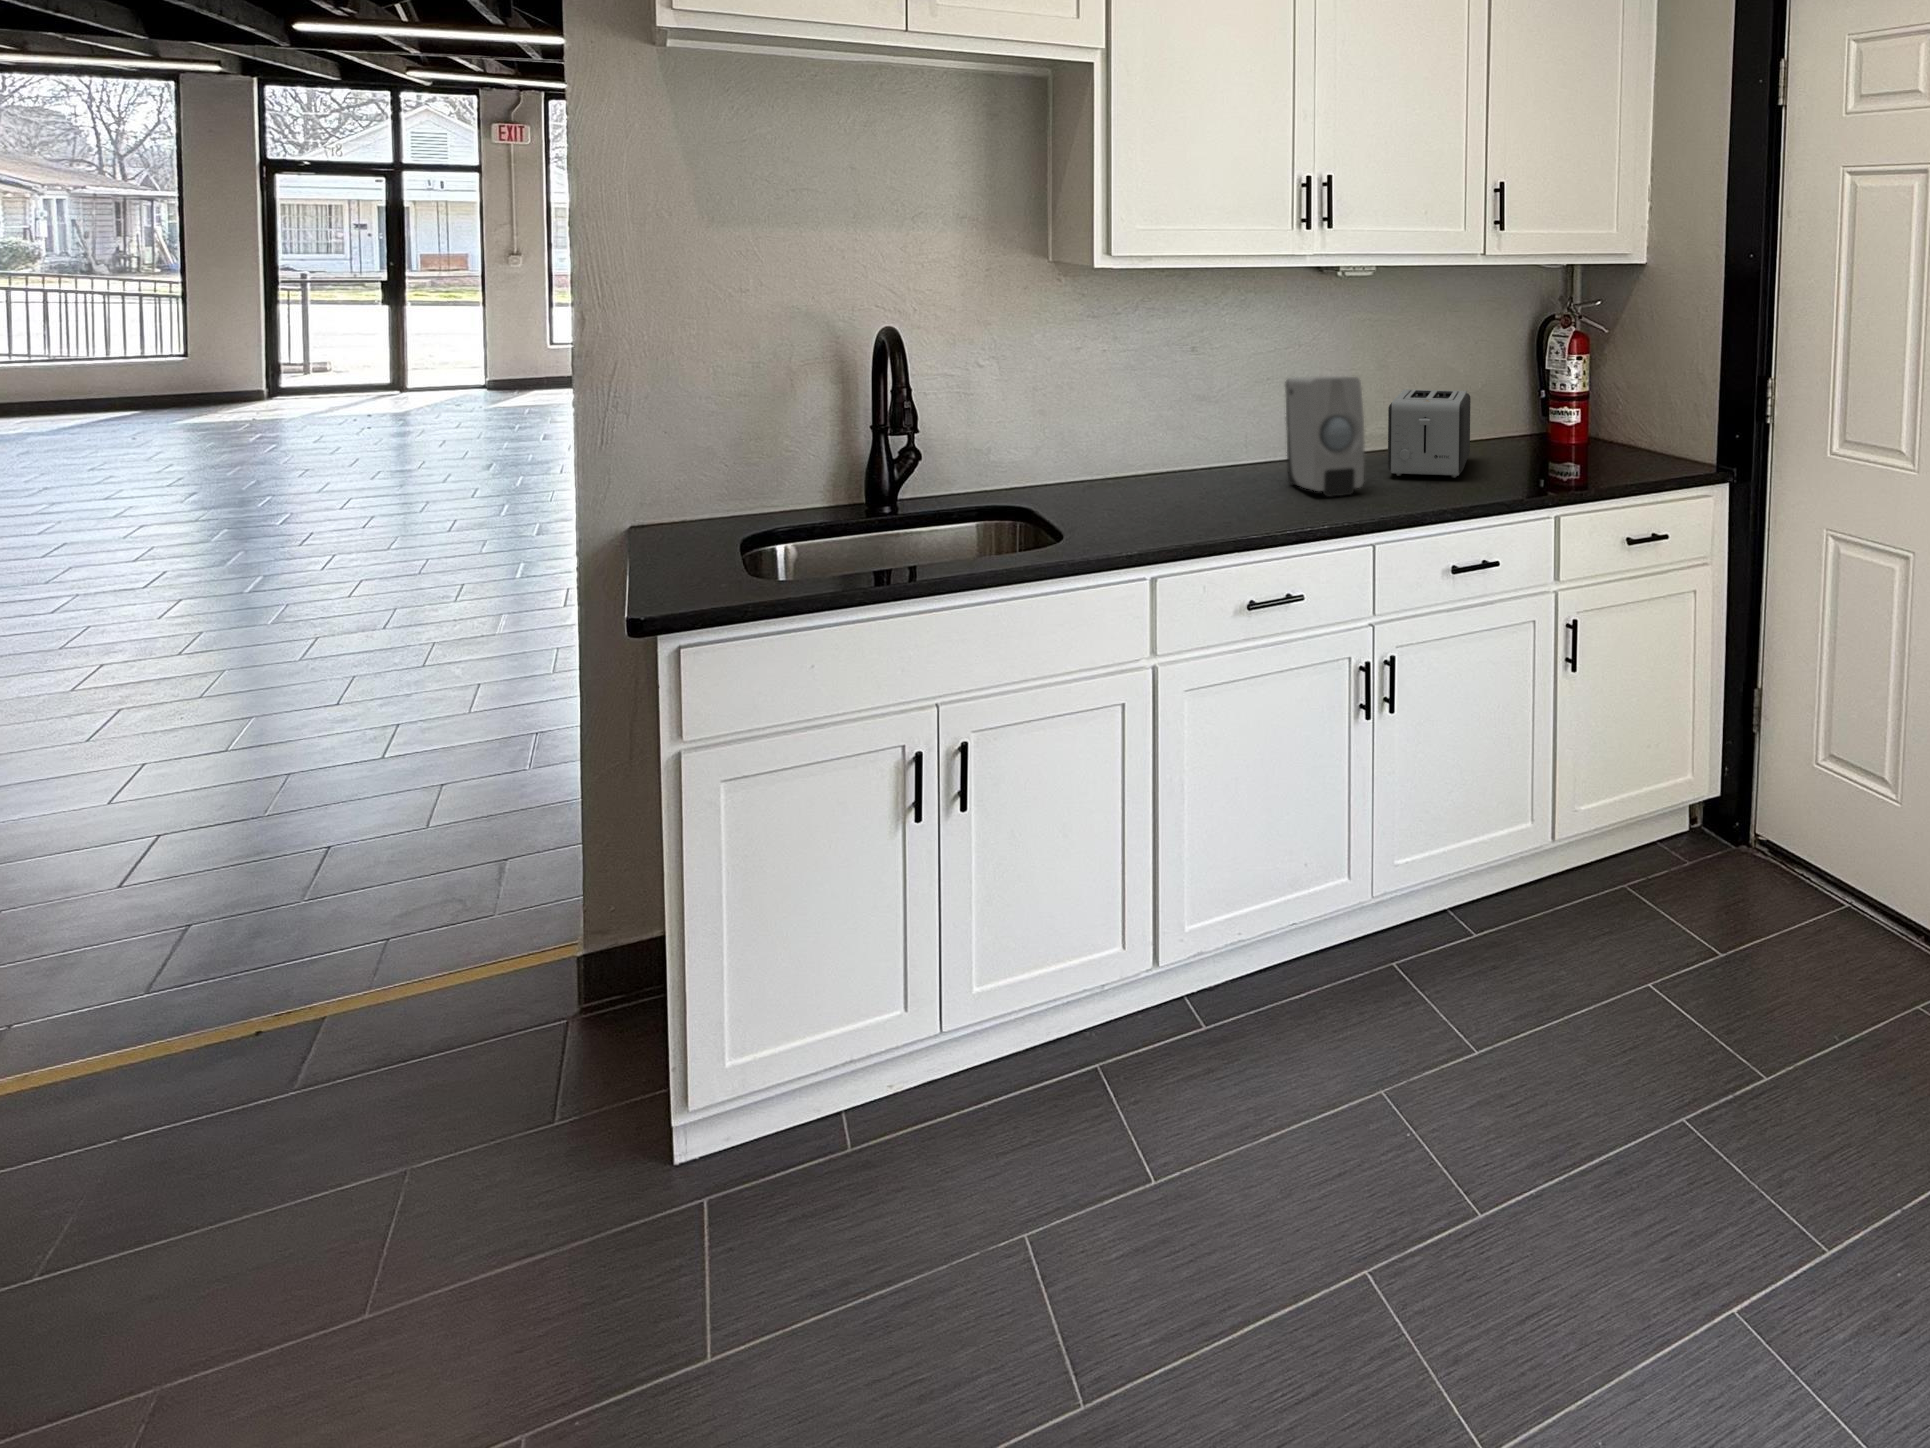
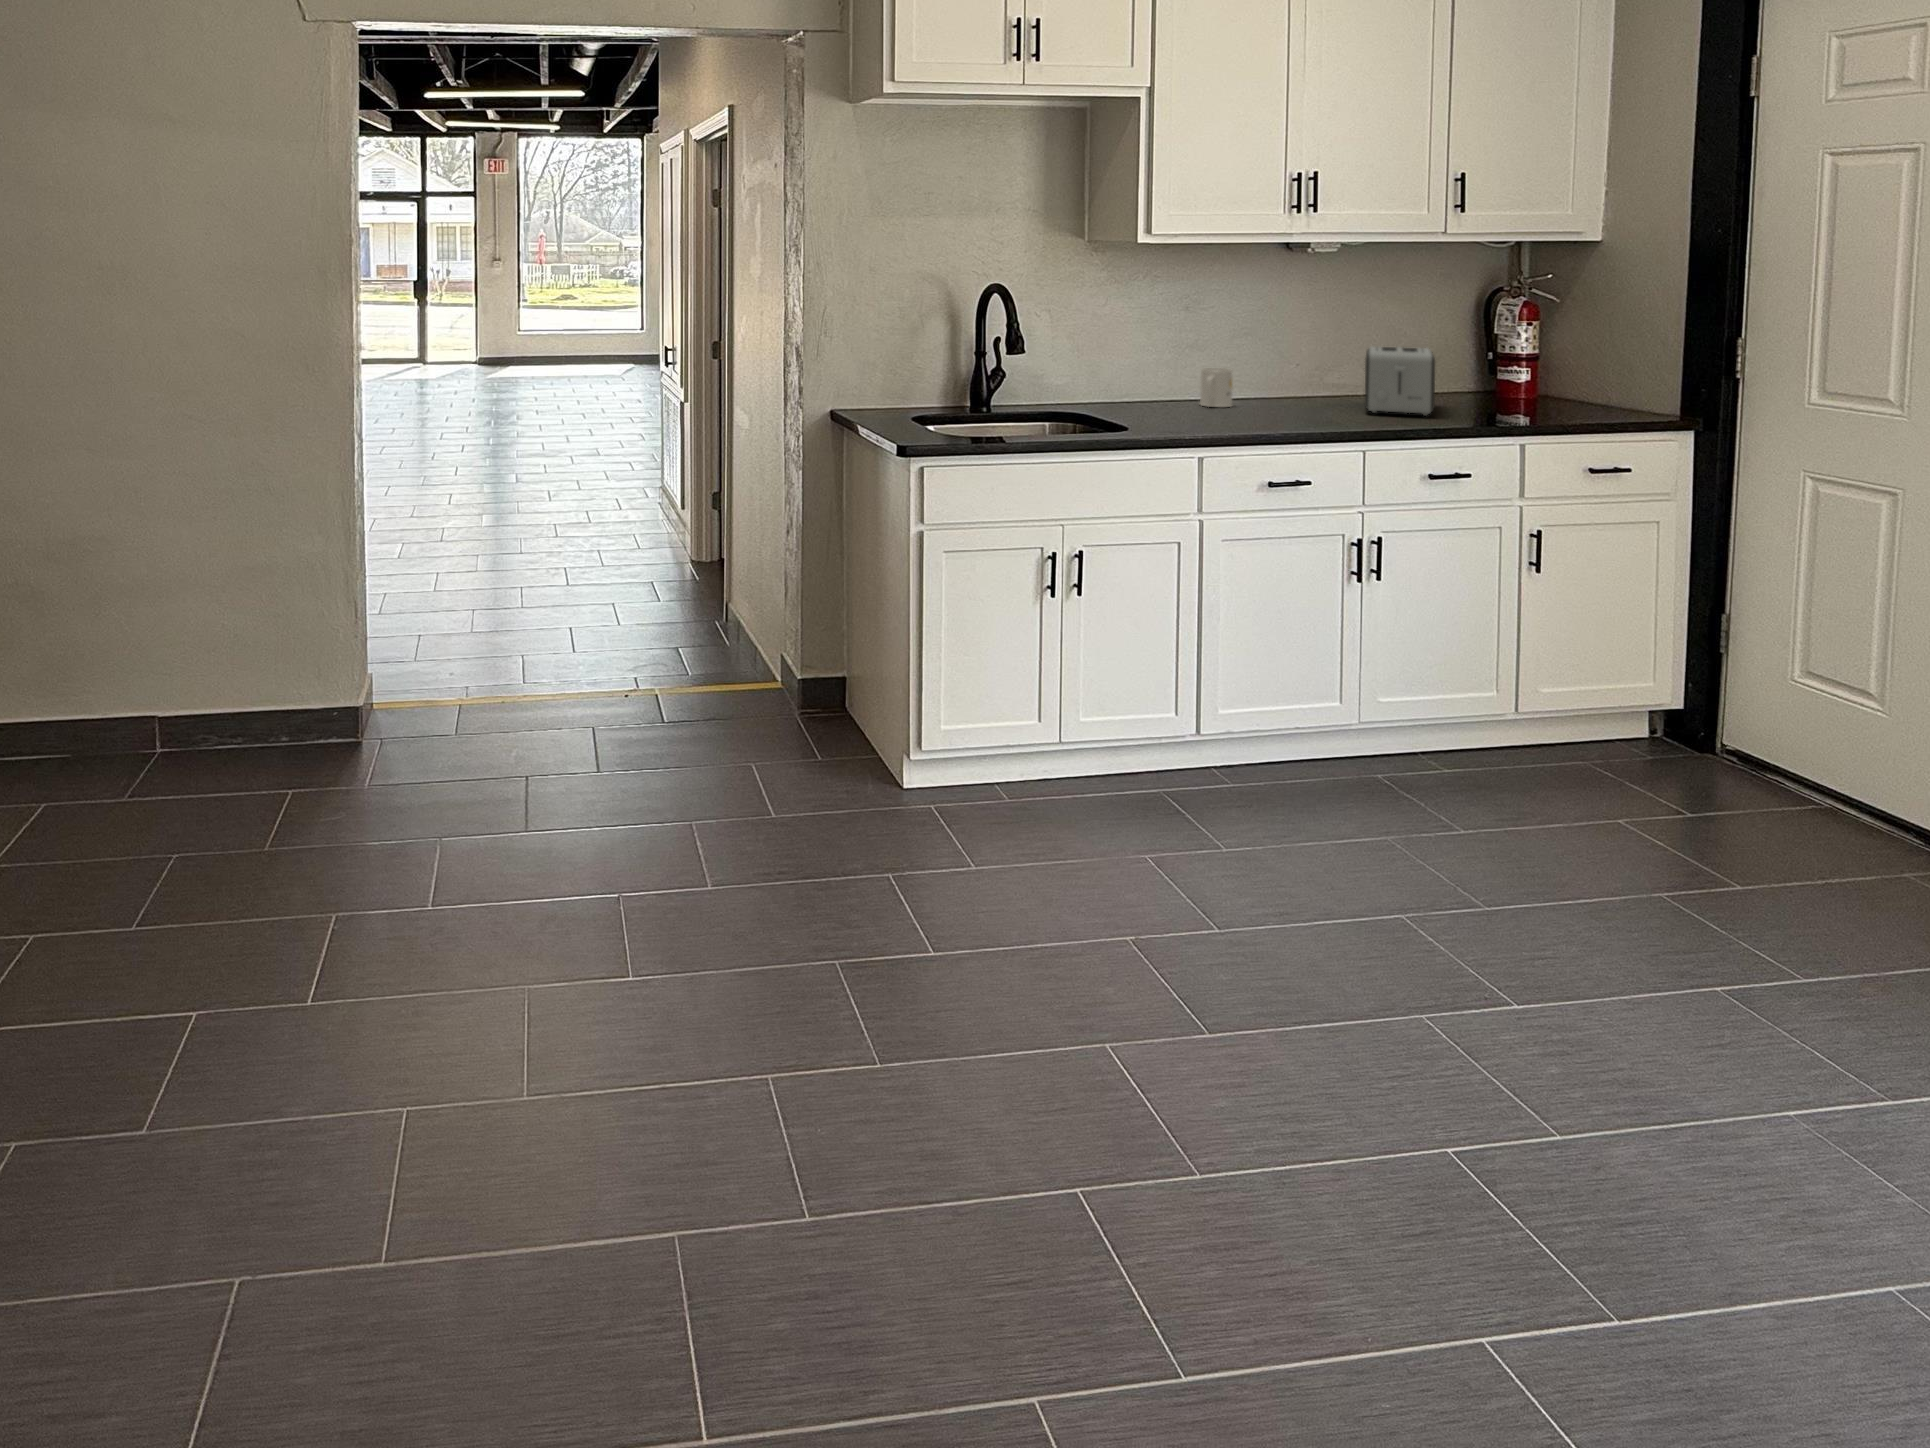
soap dispenser: present [1285,376,1364,497] -> none [1279,330,1353,423]
mug: none [1200,421,1241,474] -> present [1200,368,1232,407]

